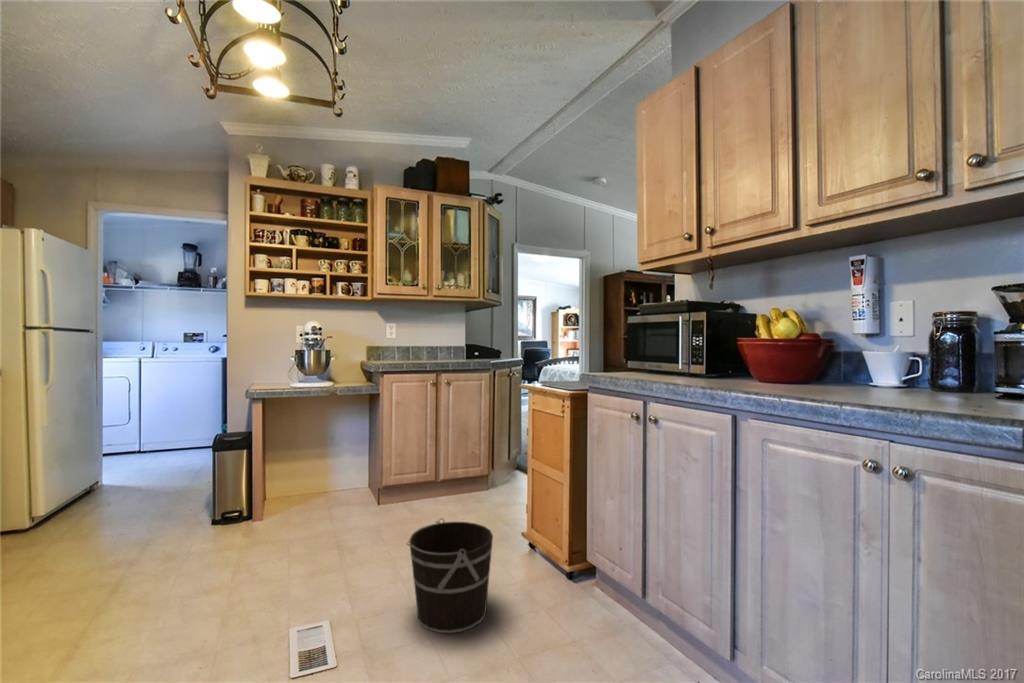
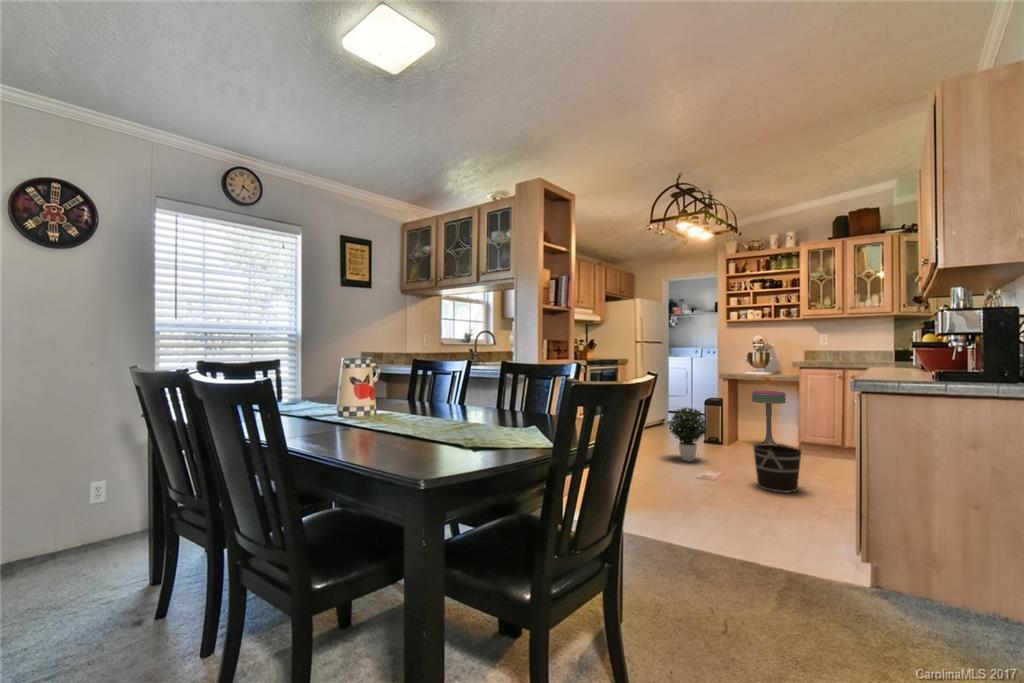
bar stool: none [297,410,348,505] -> present [752,391,786,445]
potted plant: none [163,479,270,613] -> present [668,408,707,461]

